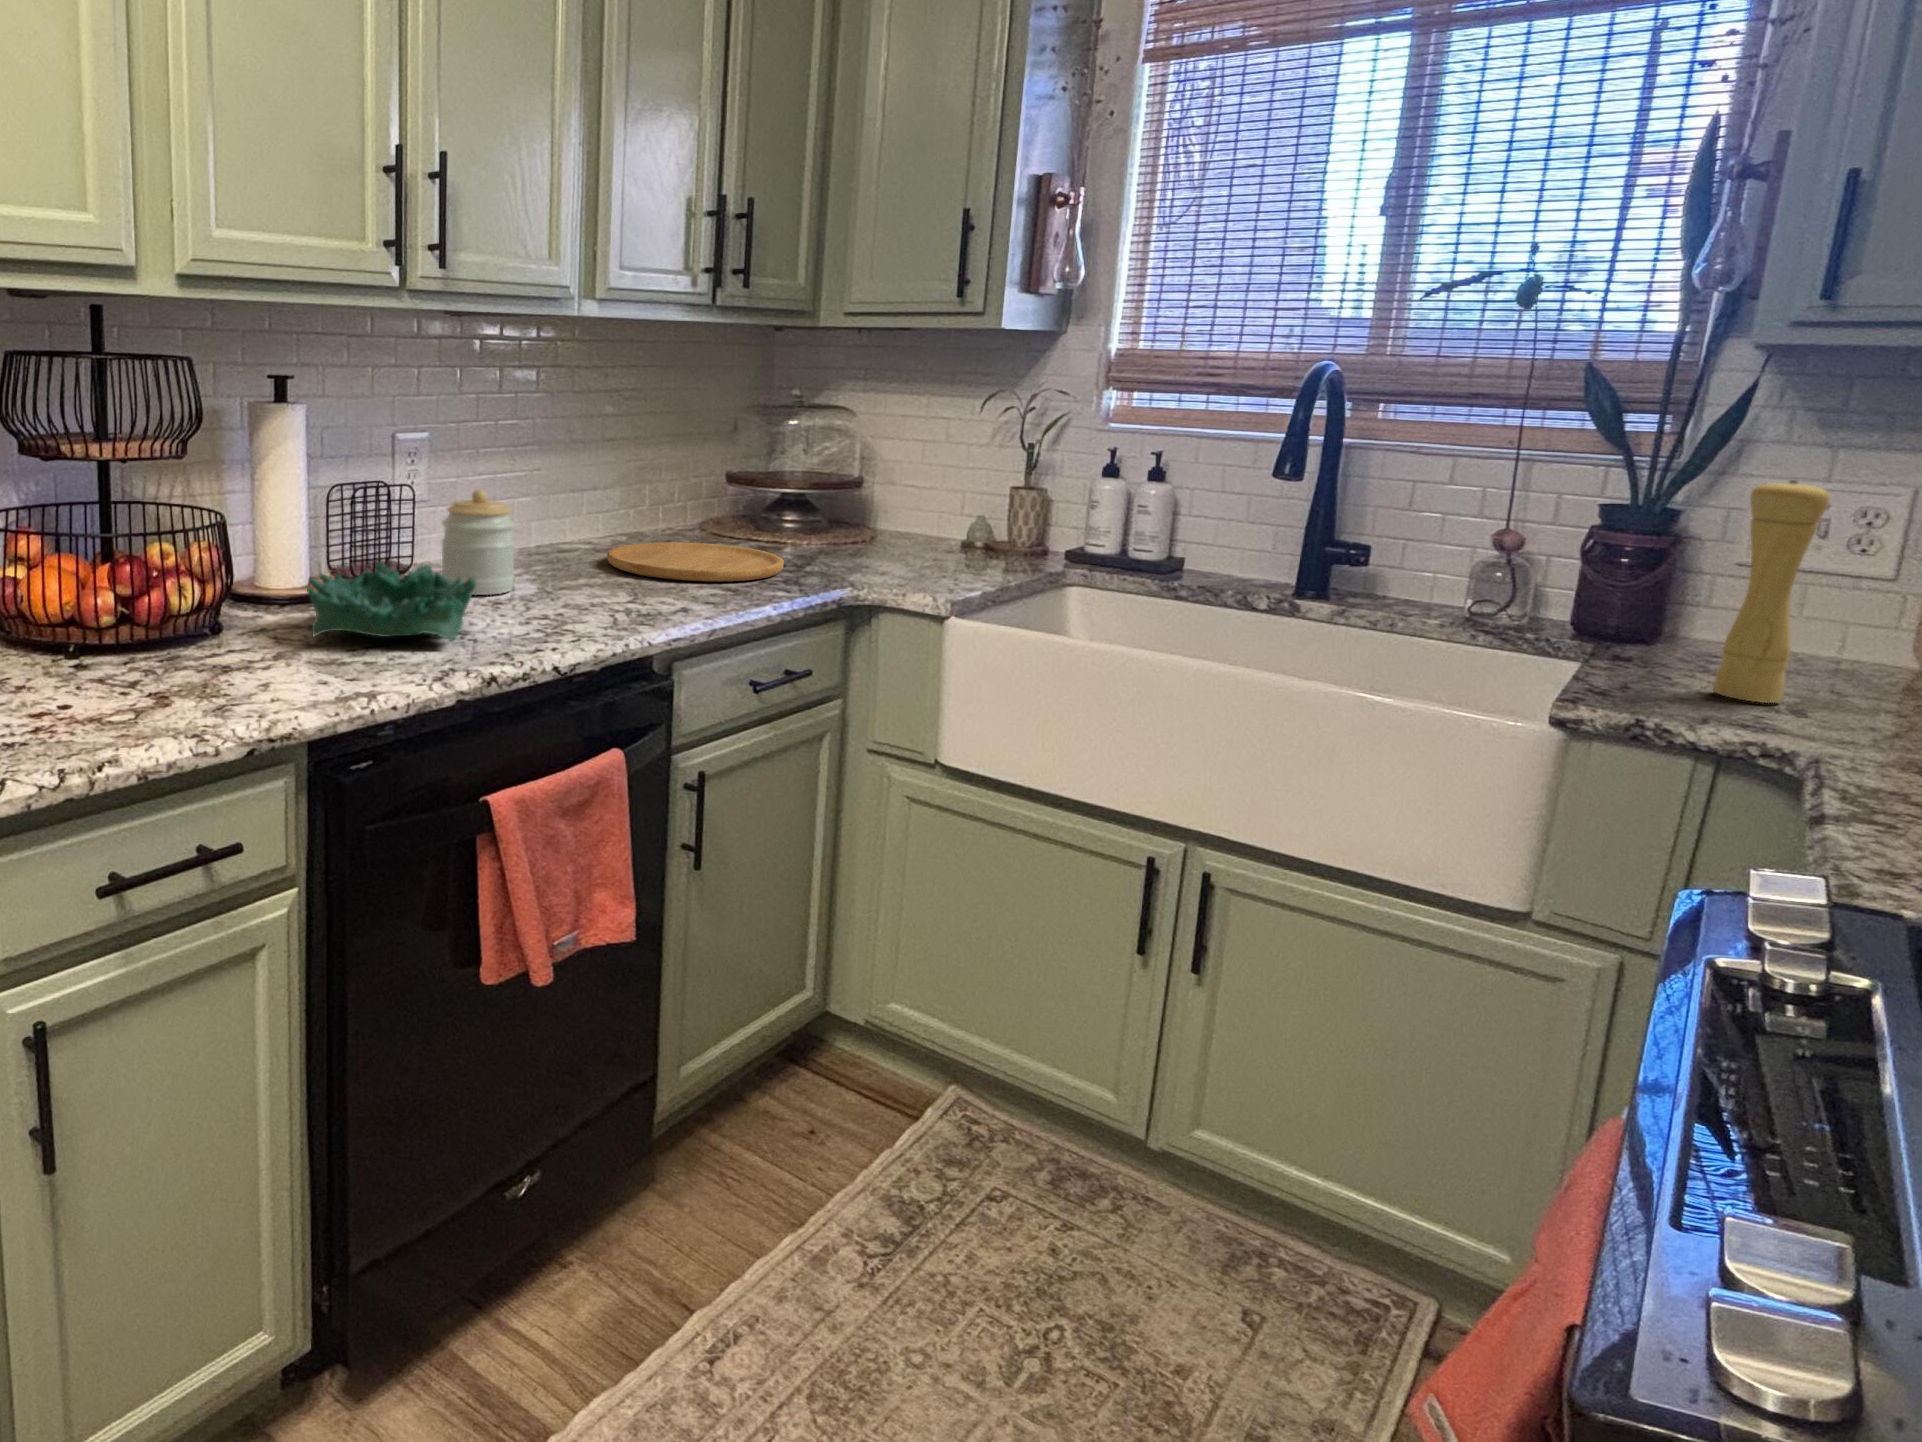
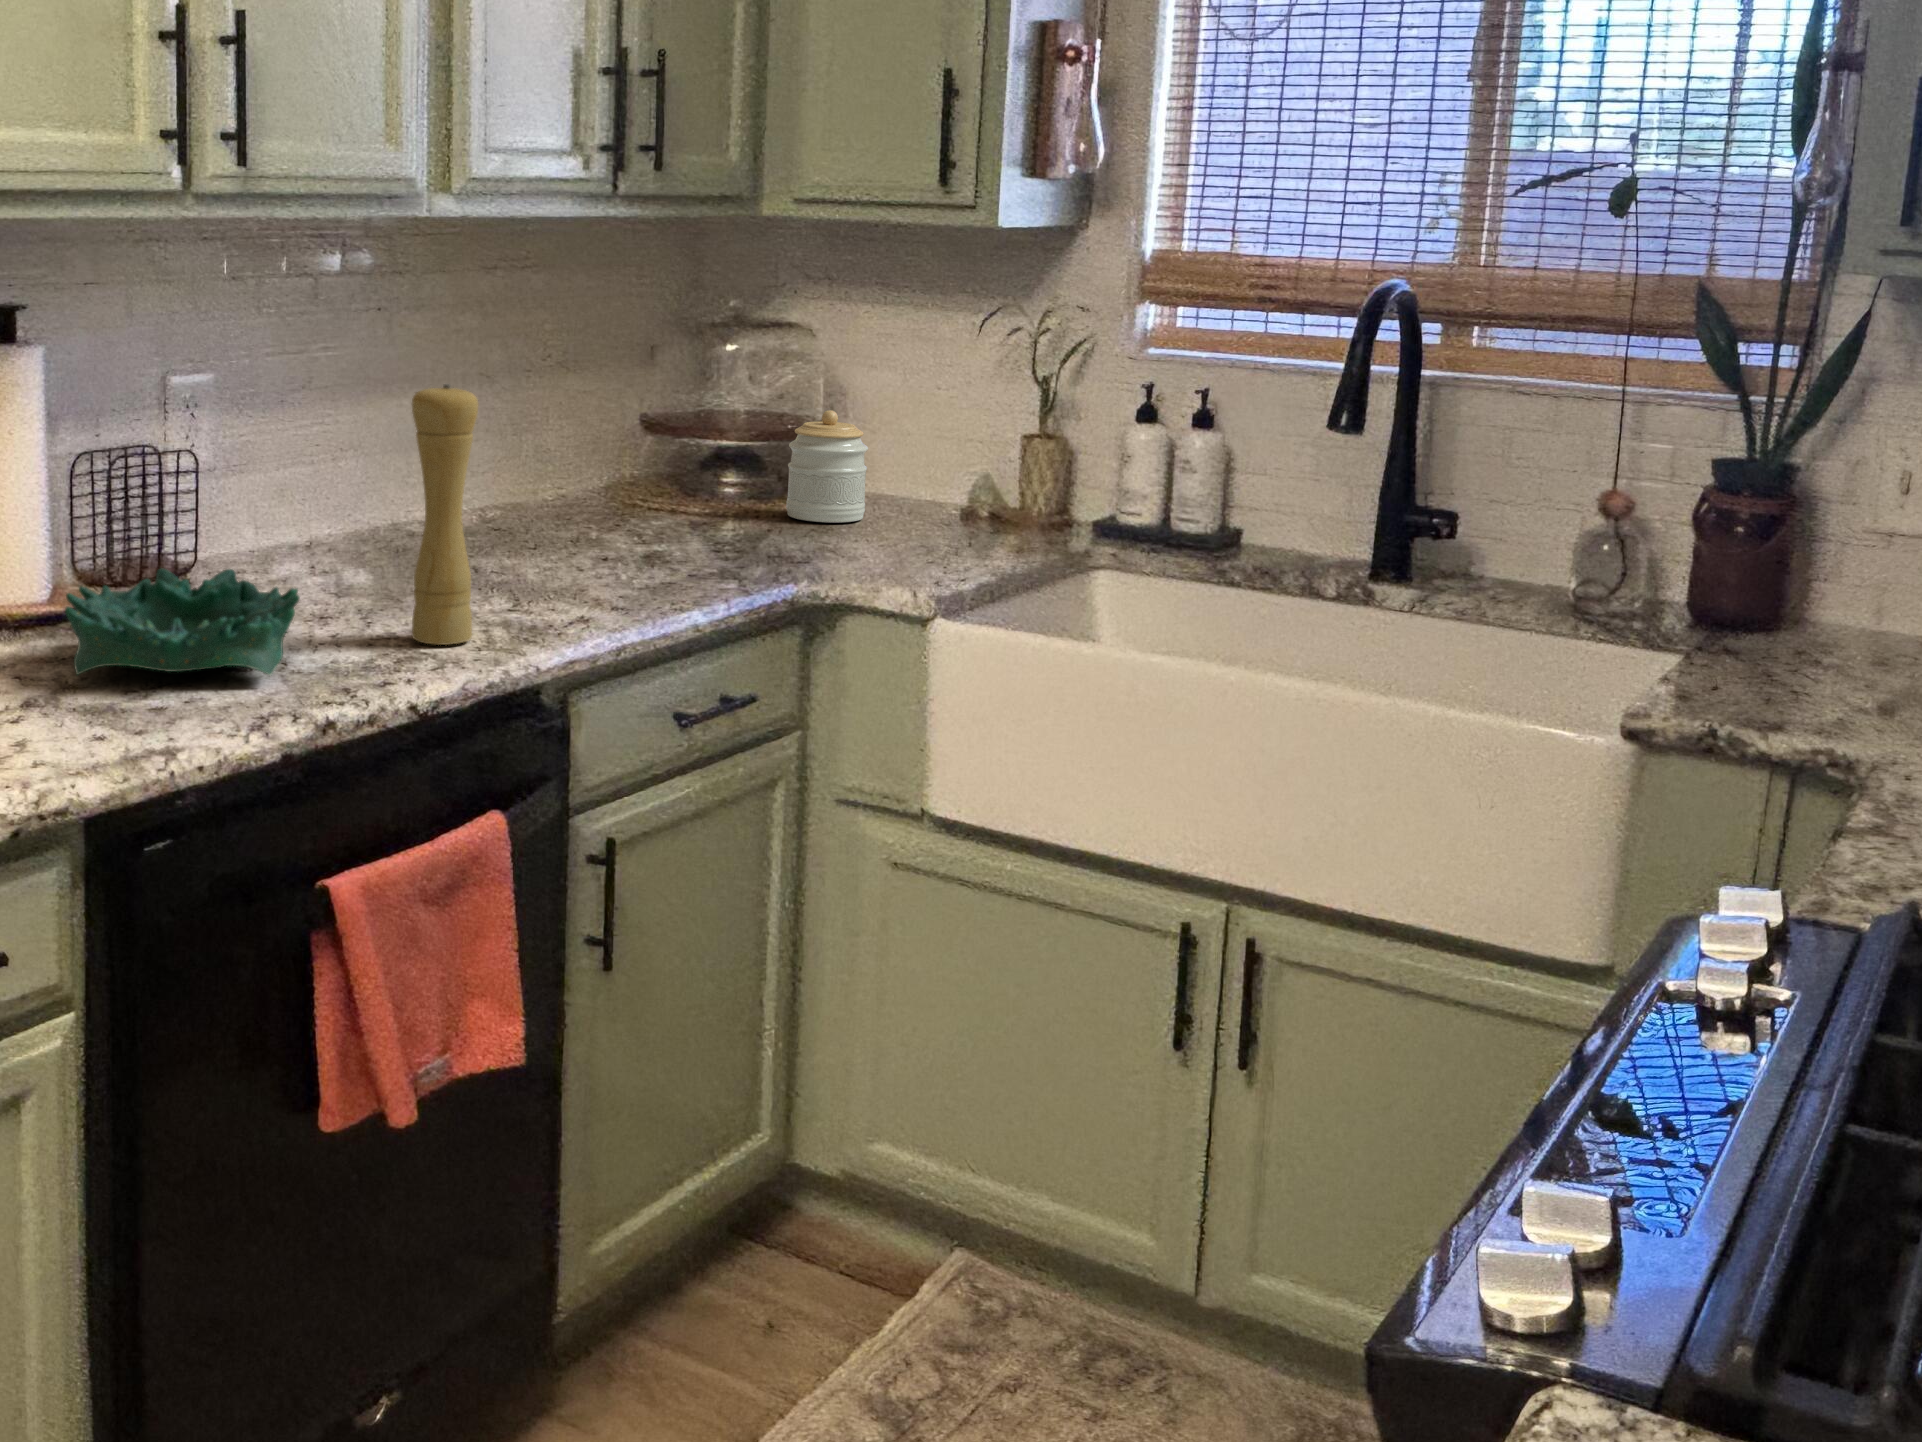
pepper mill: present [1713,480,1830,703] -> present [412,384,478,645]
jar: present [442,490,515,595] -> present [786,410,868,523]
cutting board: present [607,542,784,582] -> none [477,520,720,577]

